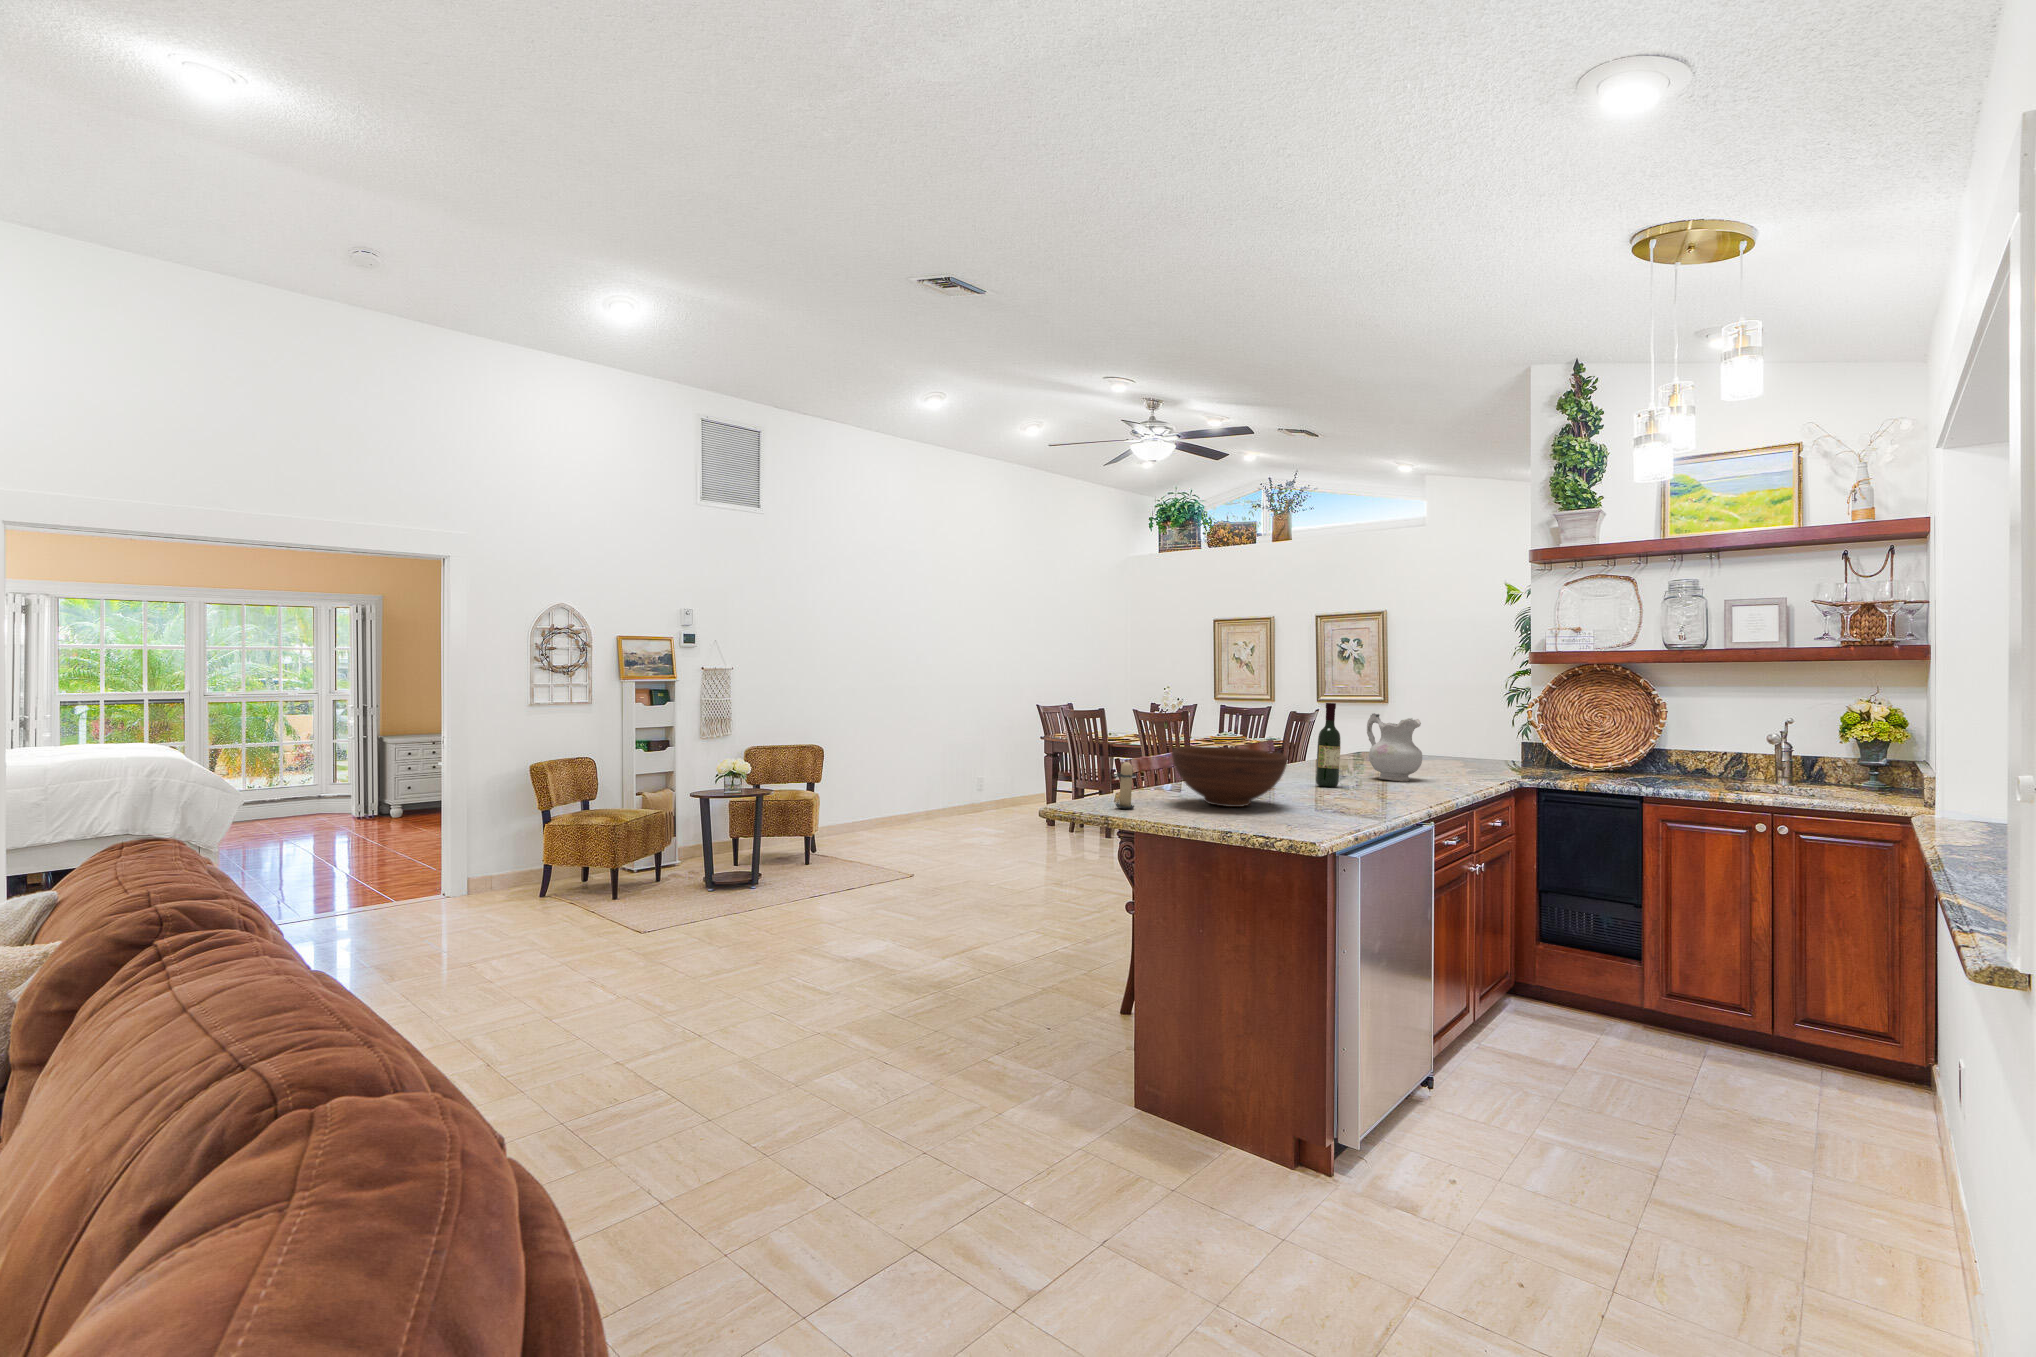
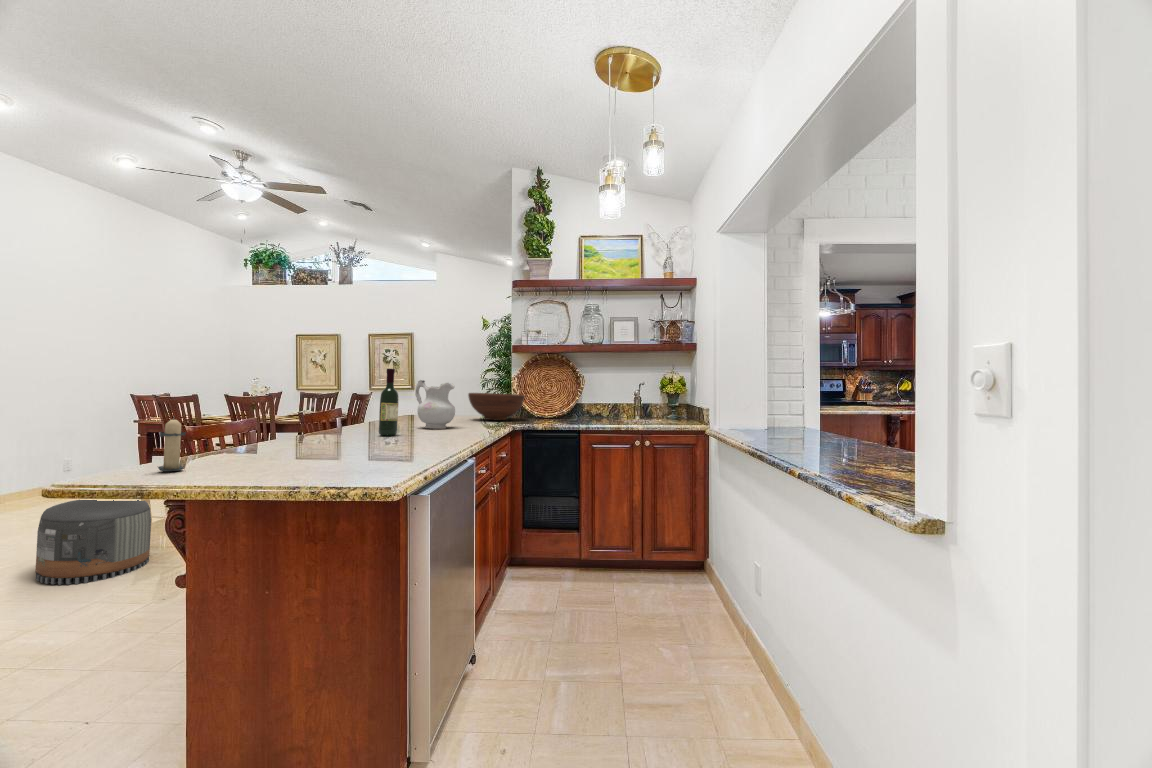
fruit bowl: present [1172,747,1288,807] -> present [468,393,524,420]
pouf: none [973,831,1068,921] -> present [35,500,151,585]

